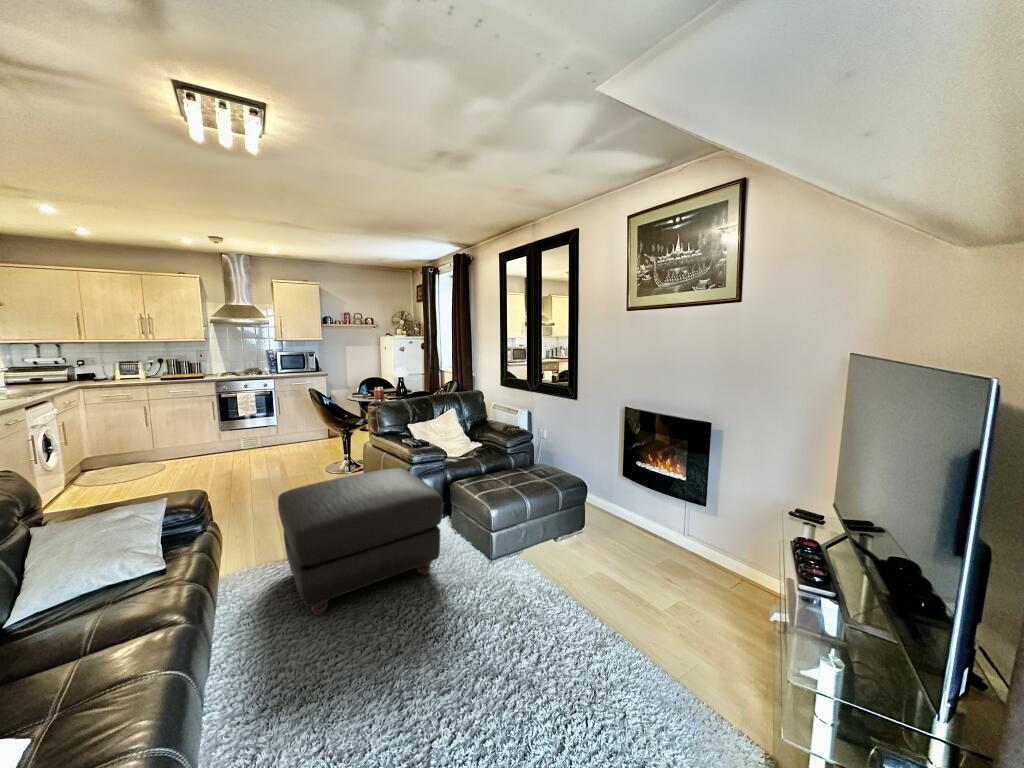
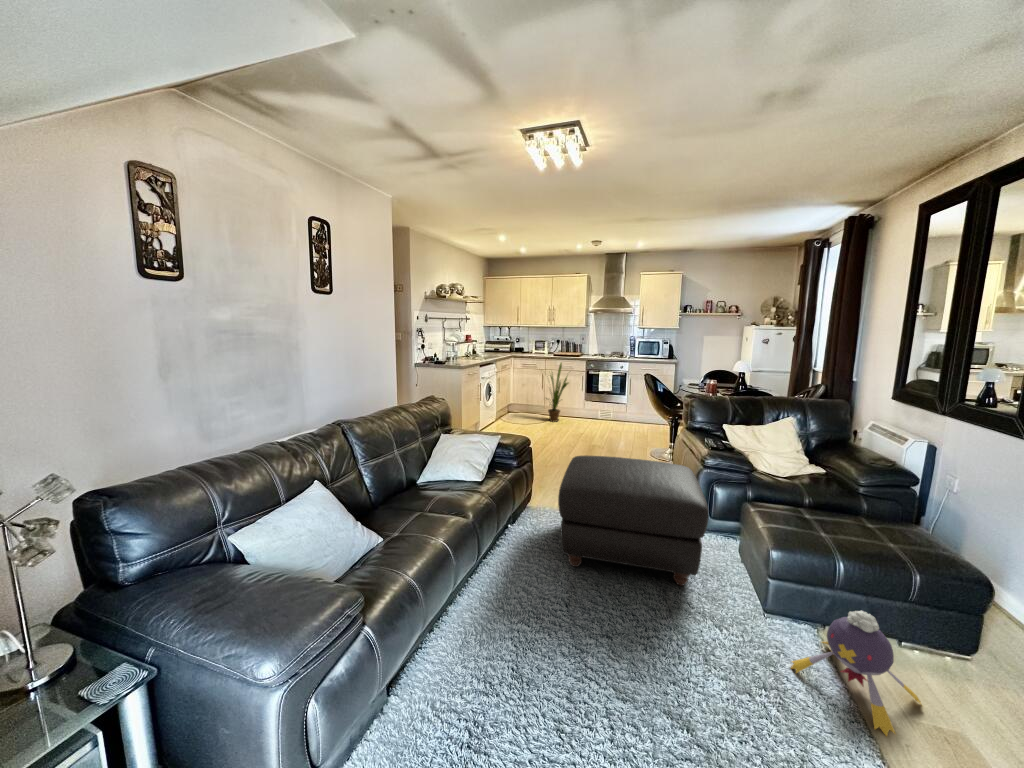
house plant: none [141,387,197,467] -> present [546,363,568,422]
plush toy: none [520,525,581,595] -> present [791,611,921,736]

